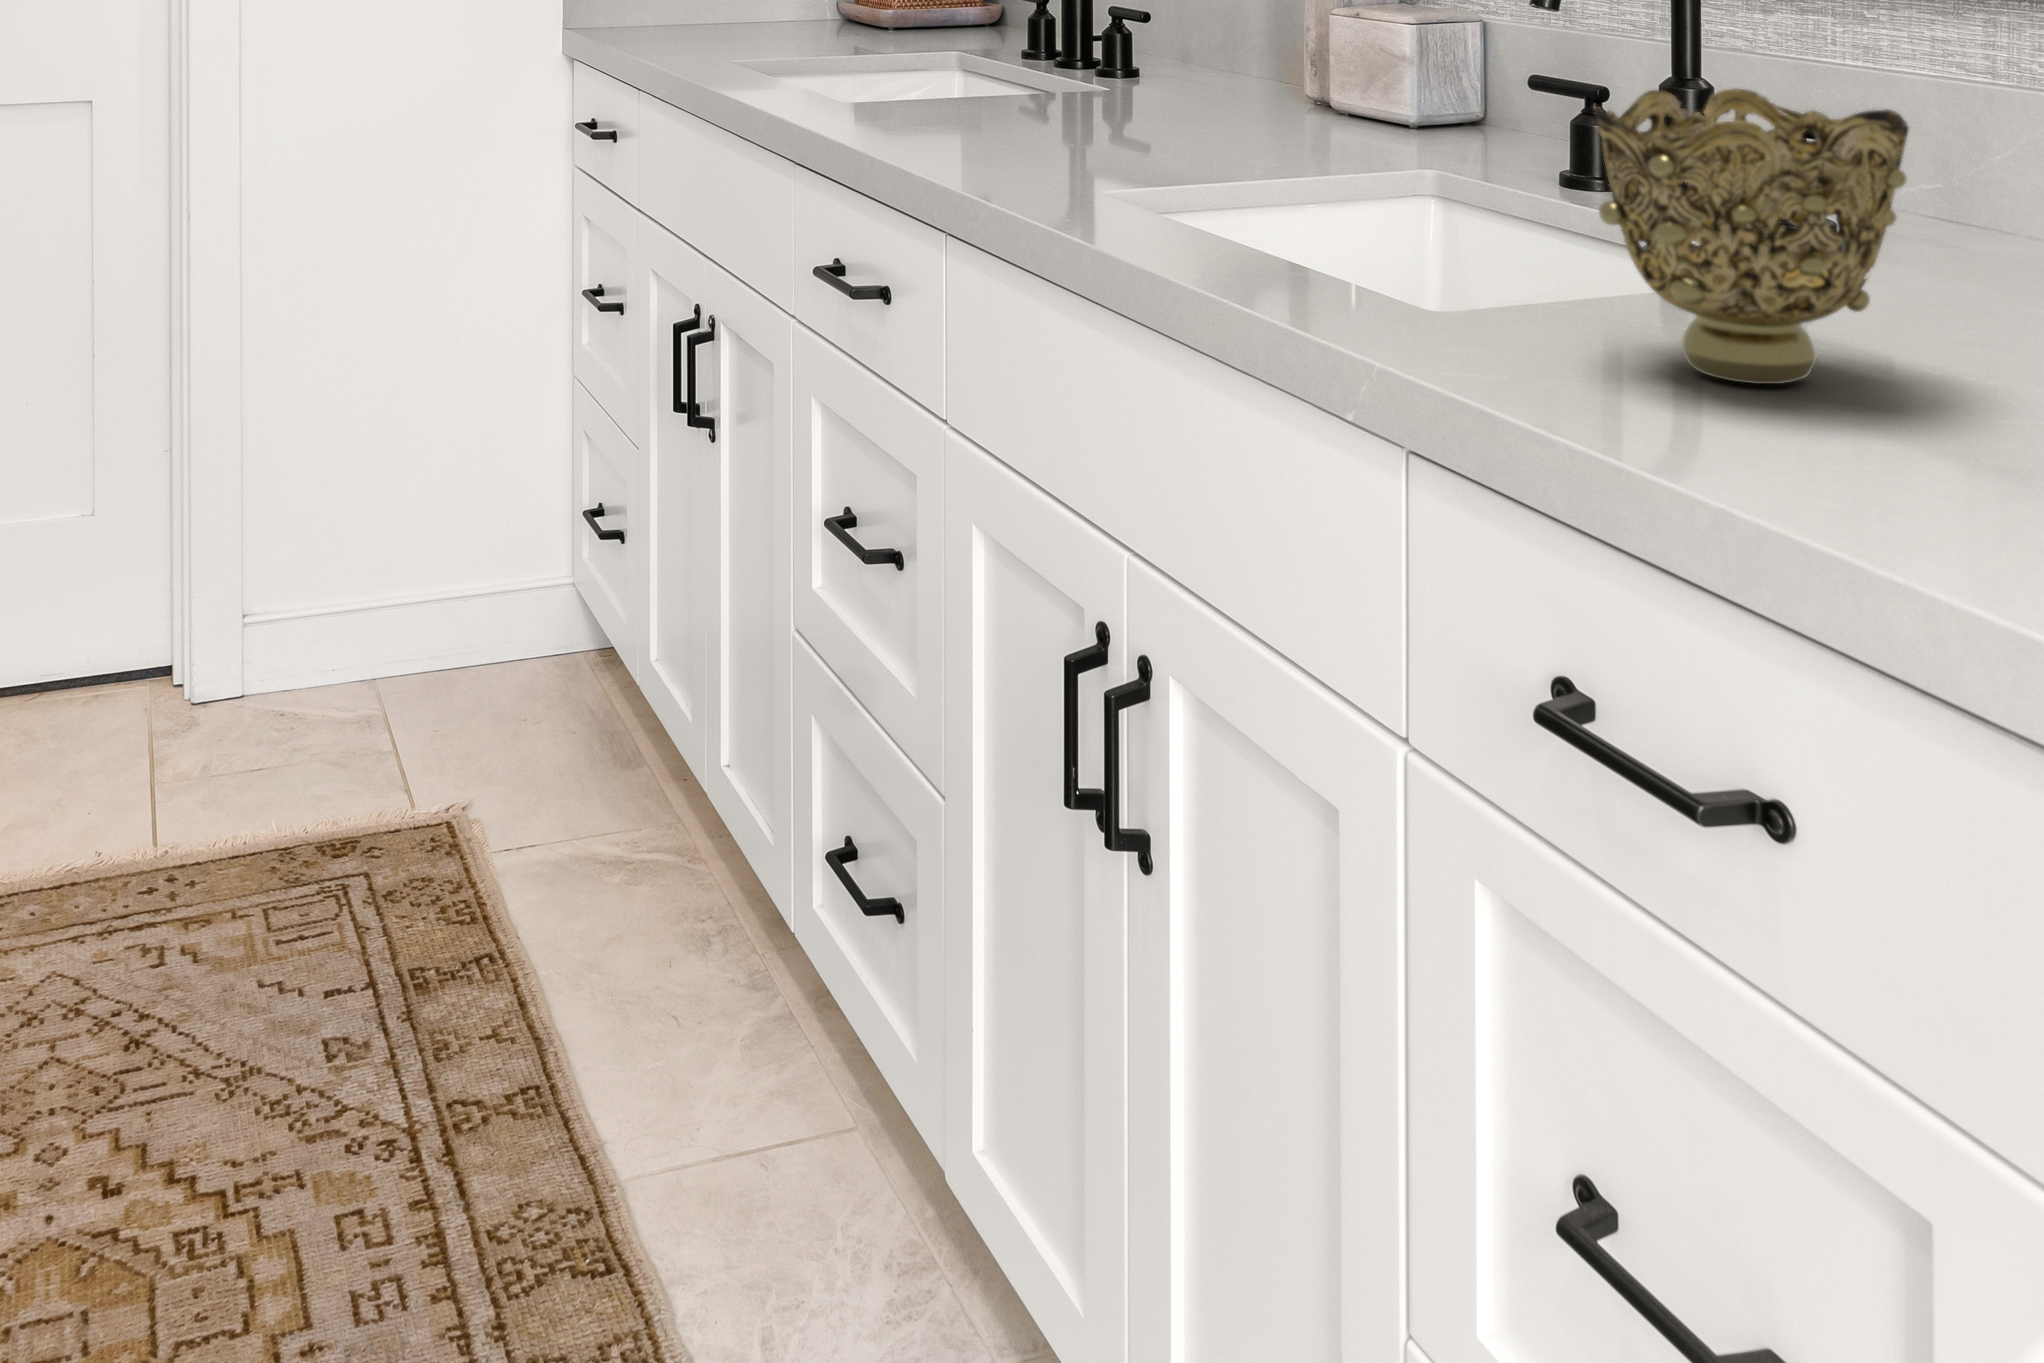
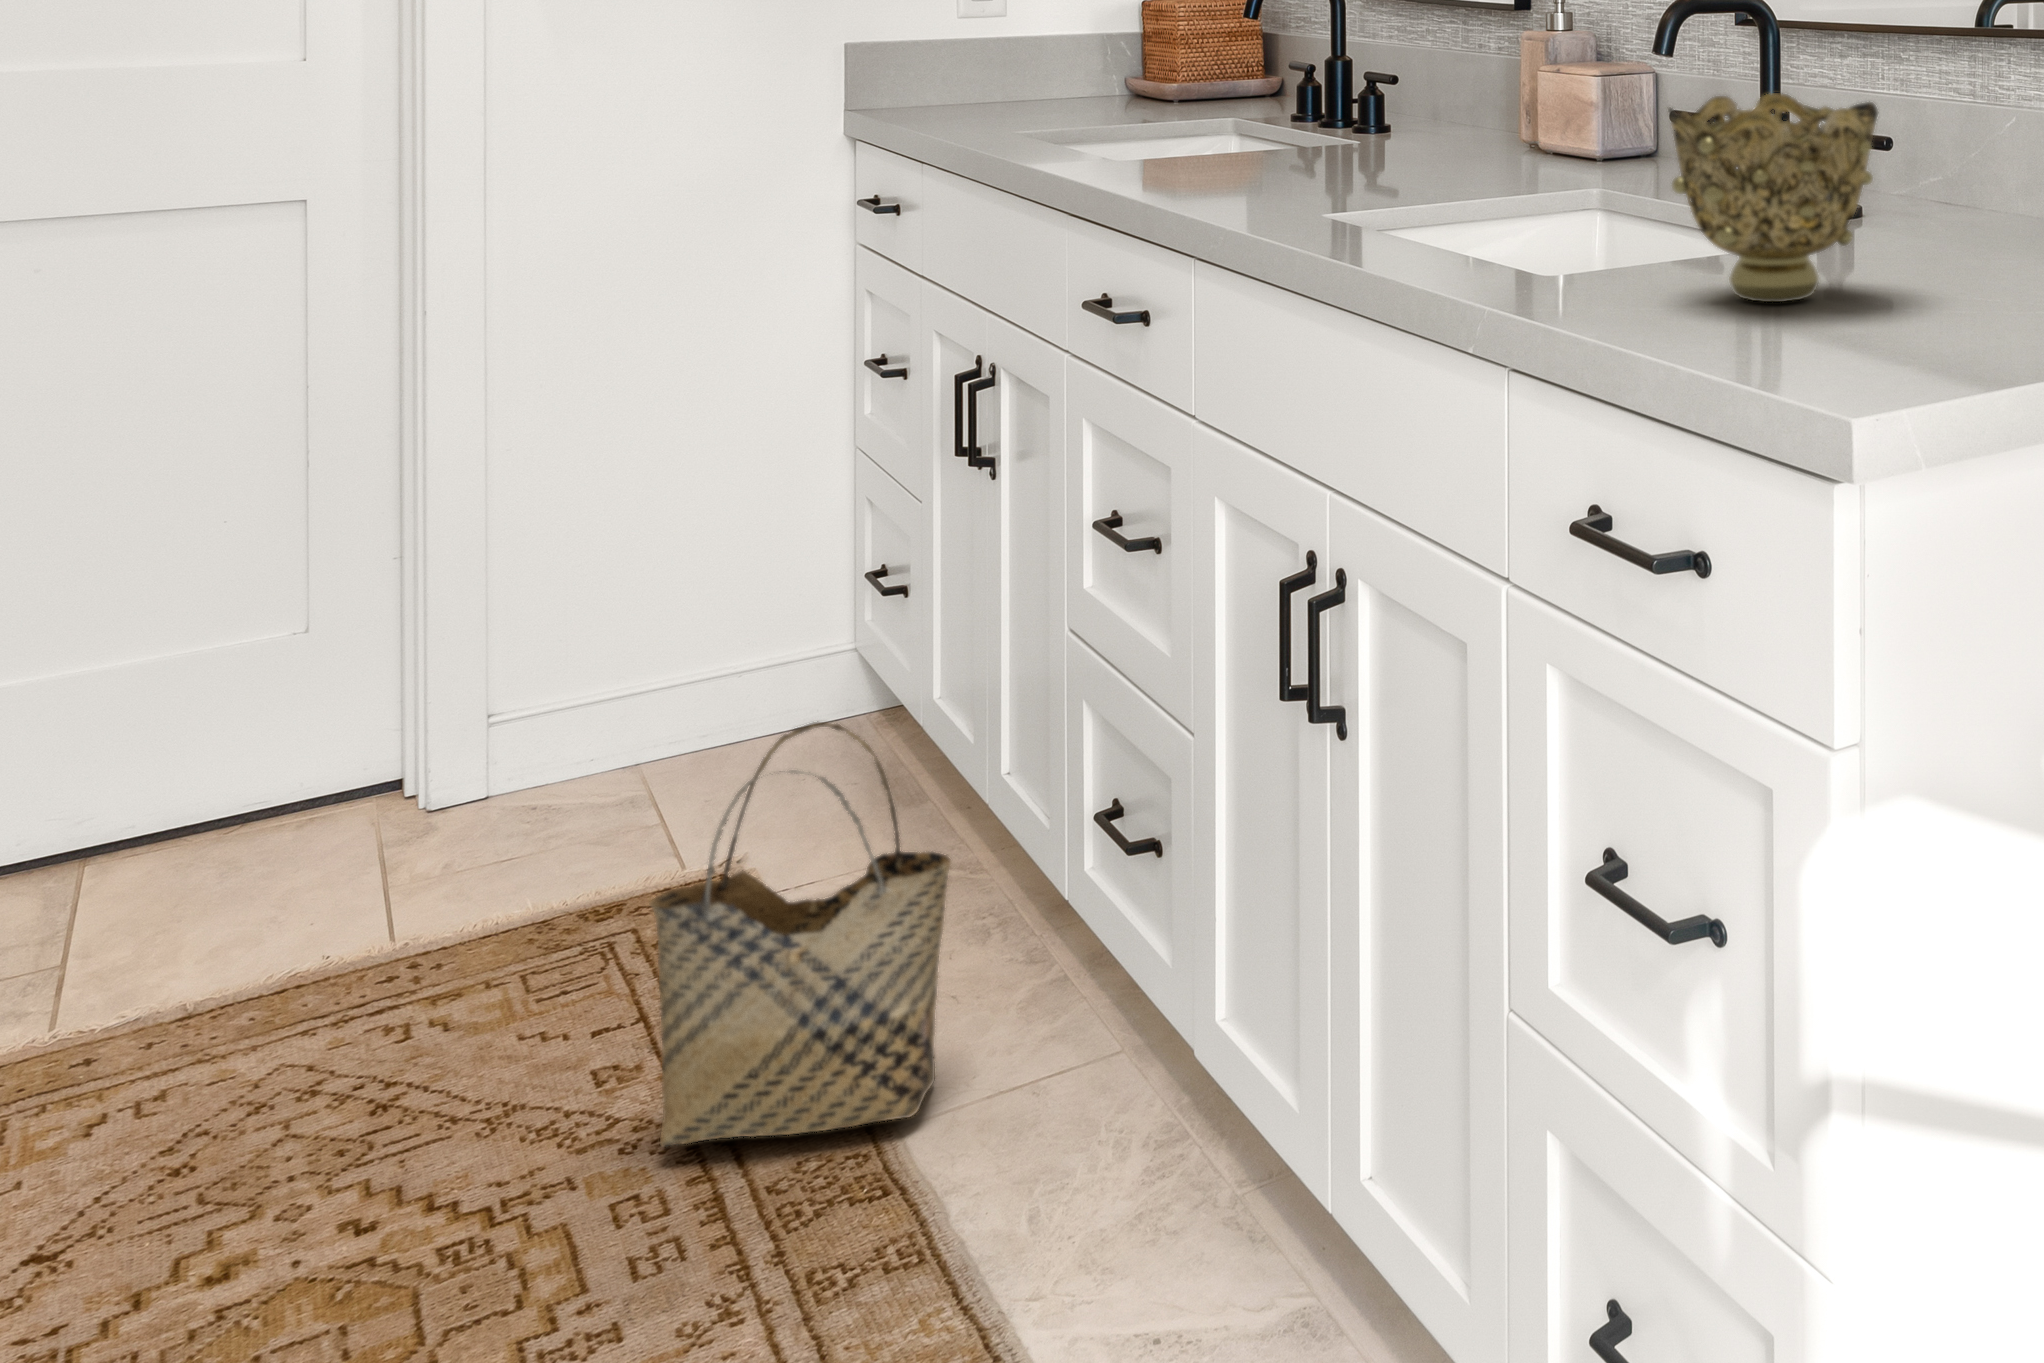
woven basket: none [376,709,677,1172] -> present [650,722,951,1147]

